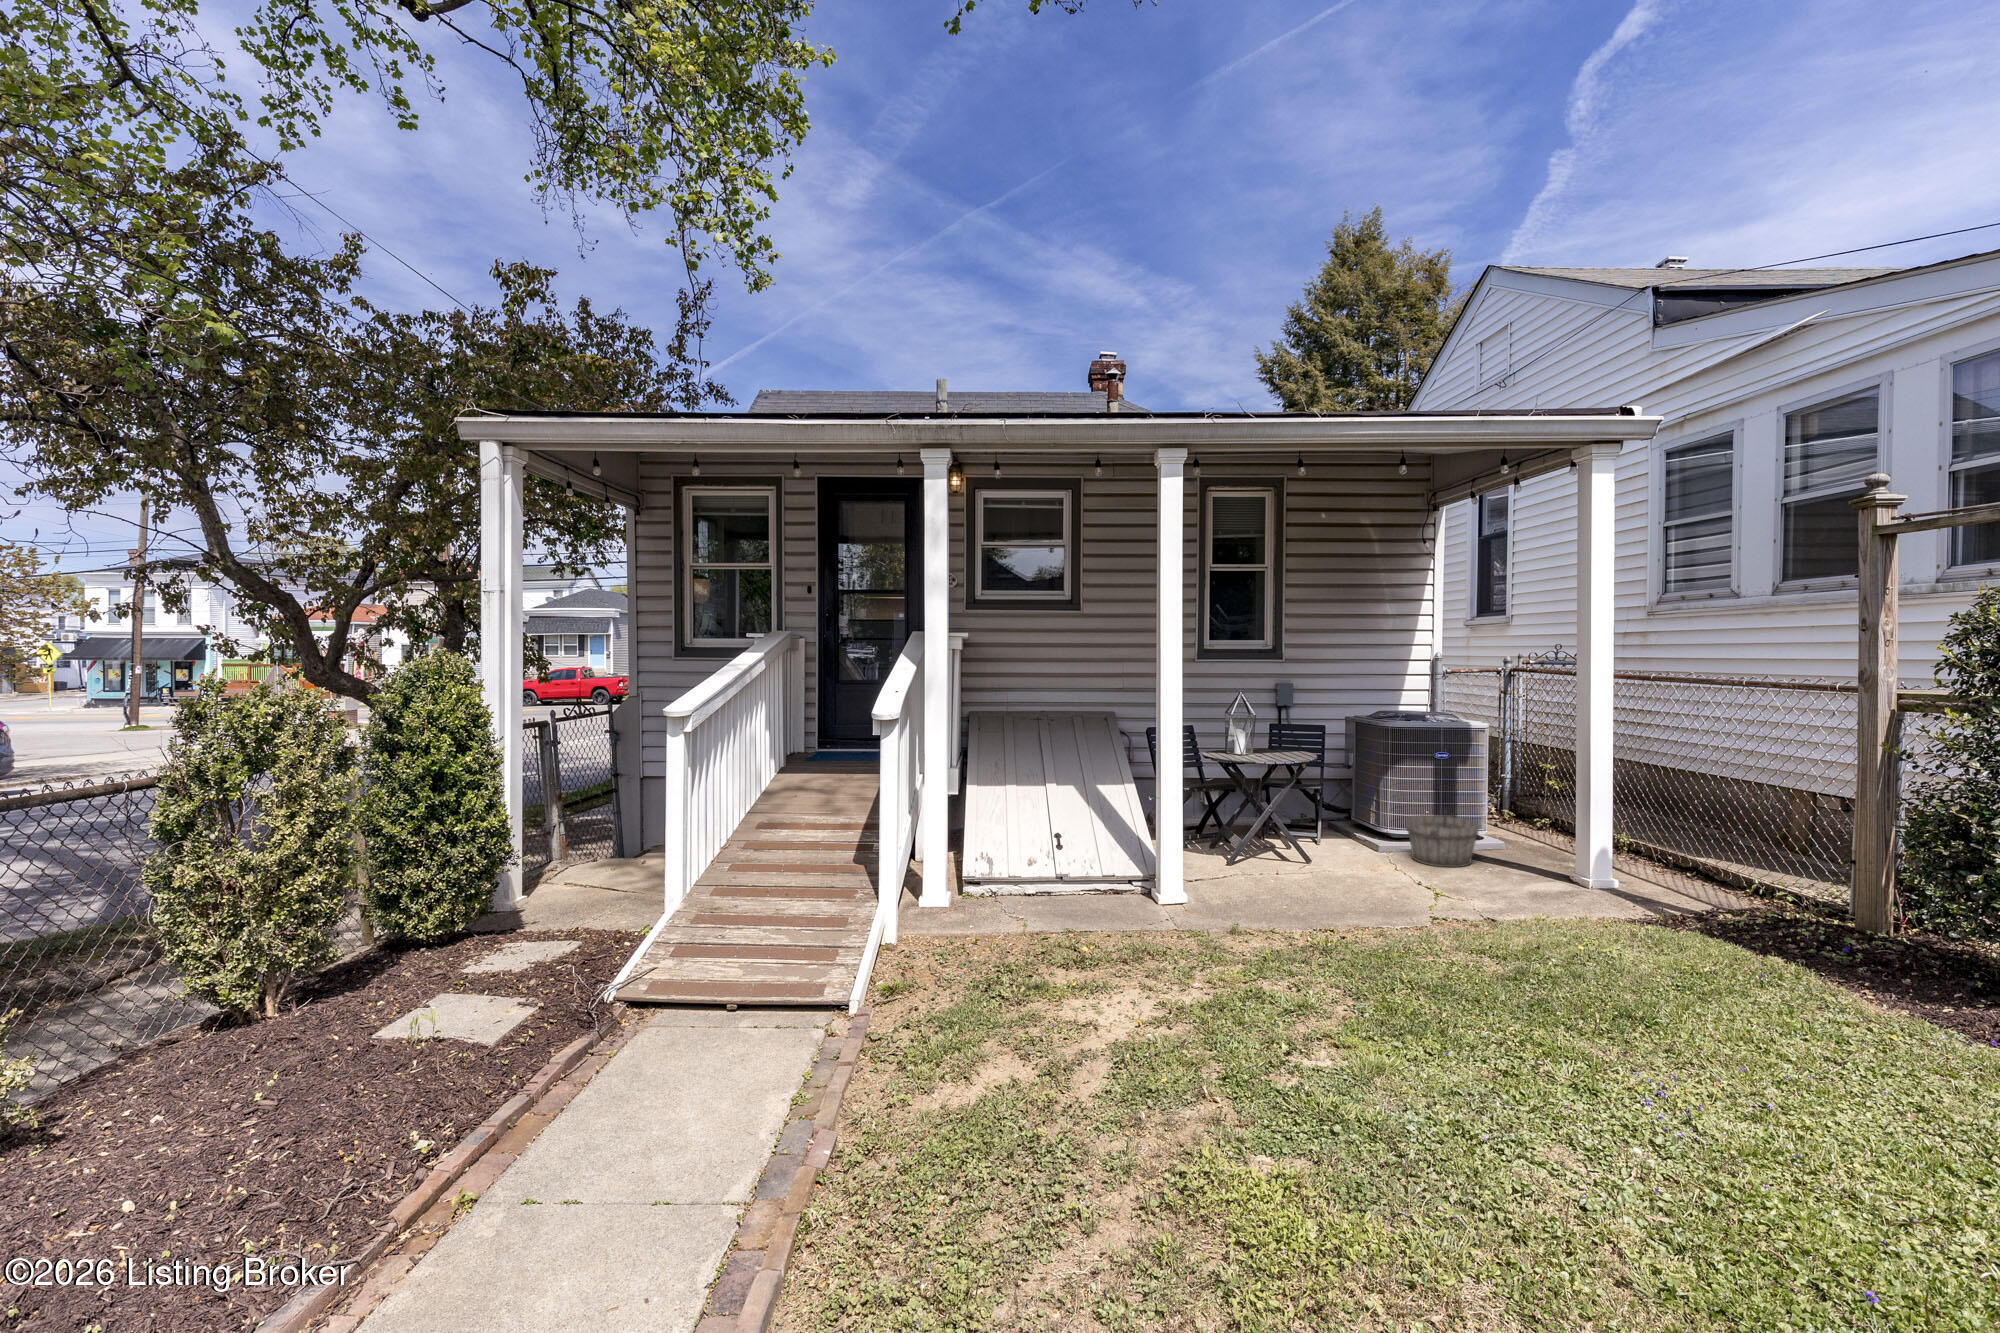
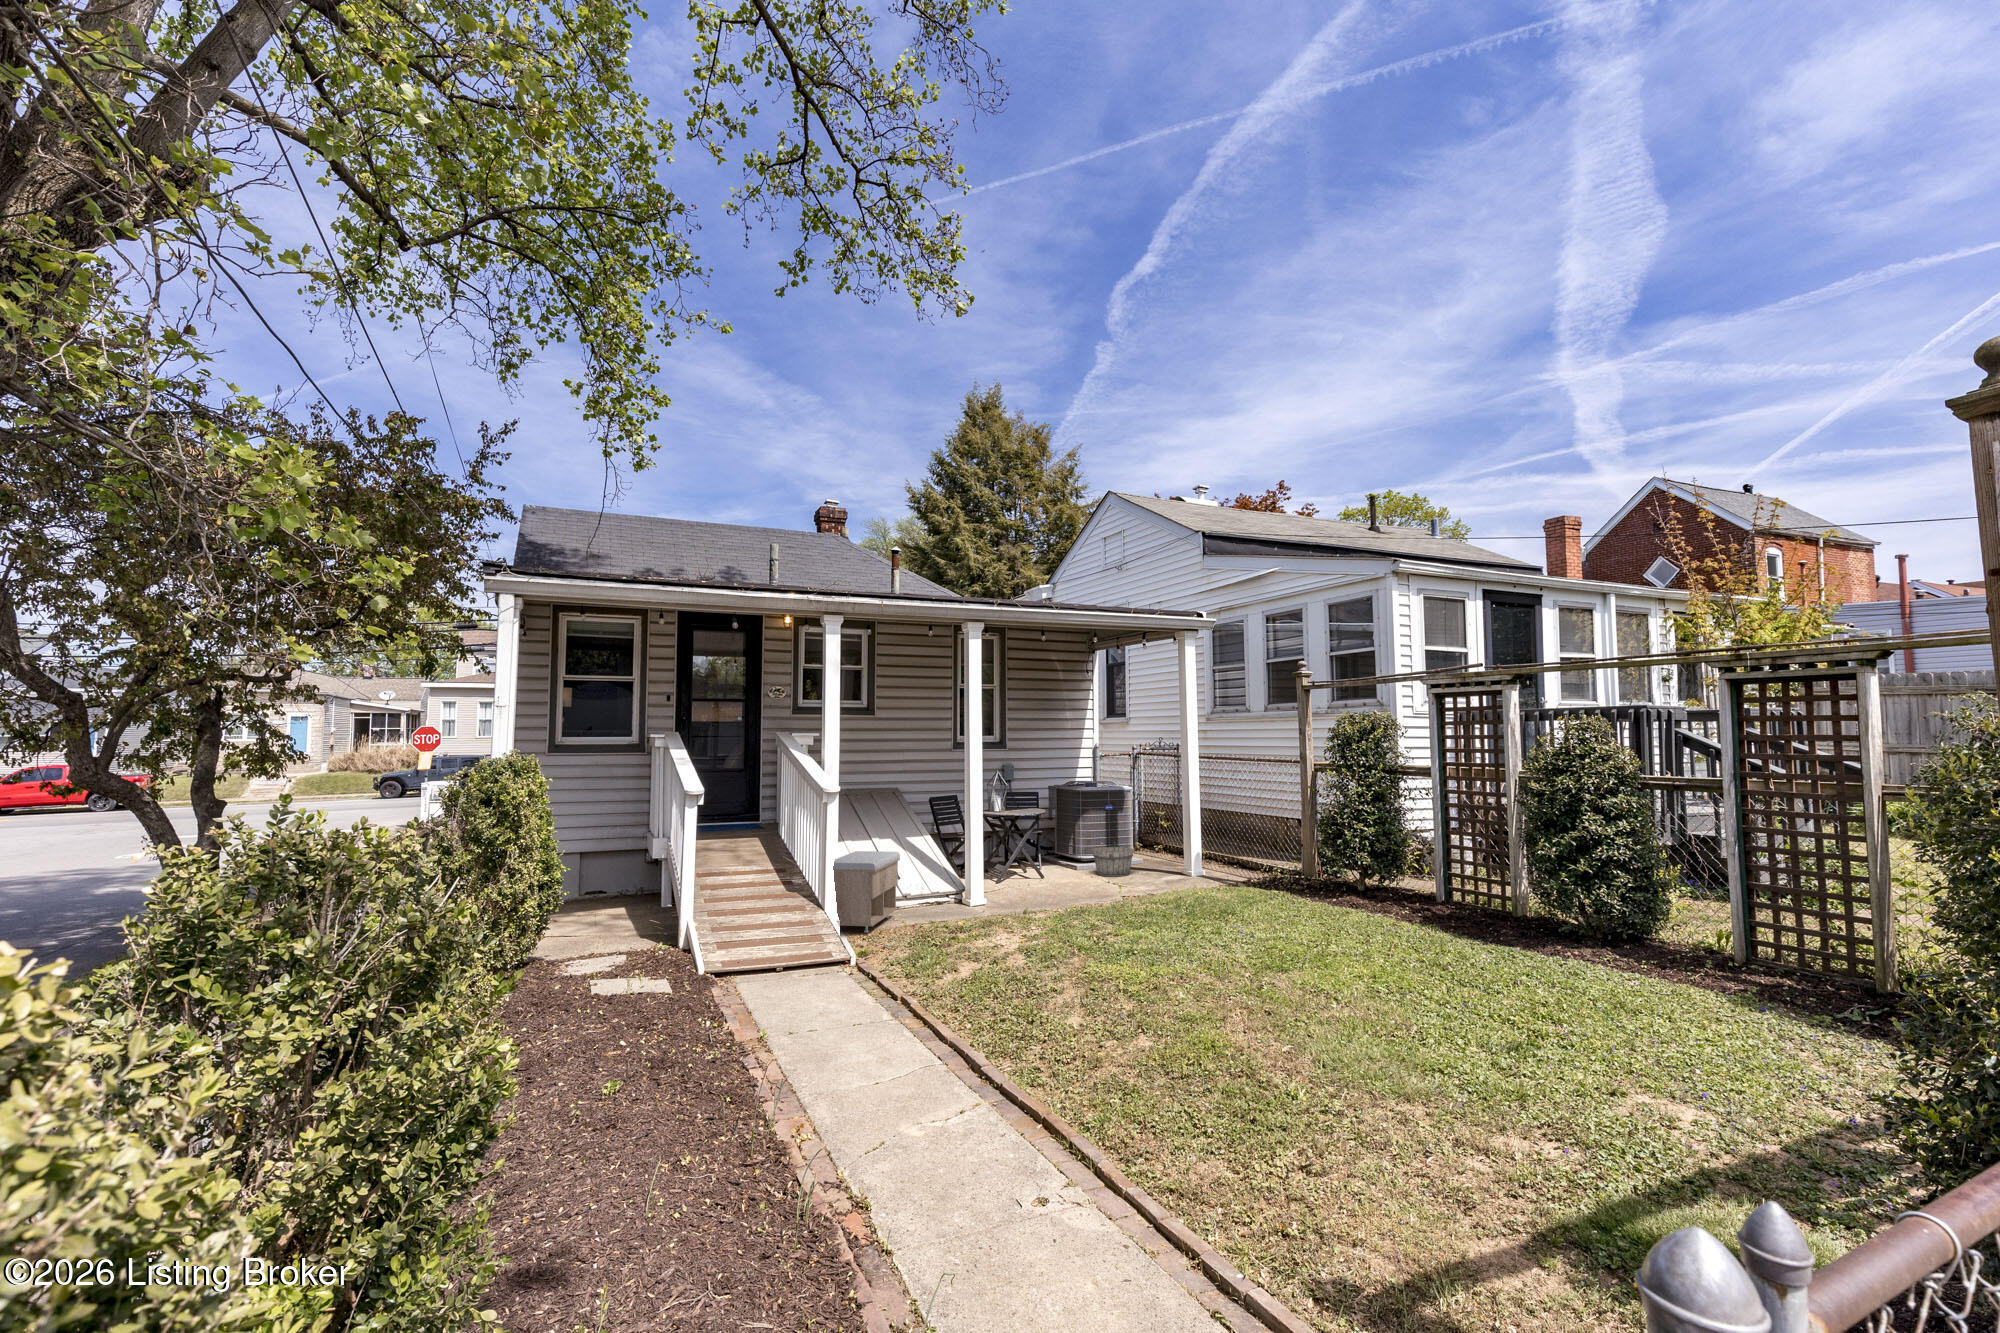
storage bench: none [898,807,1037,940] -> present [833,851,900,932]

